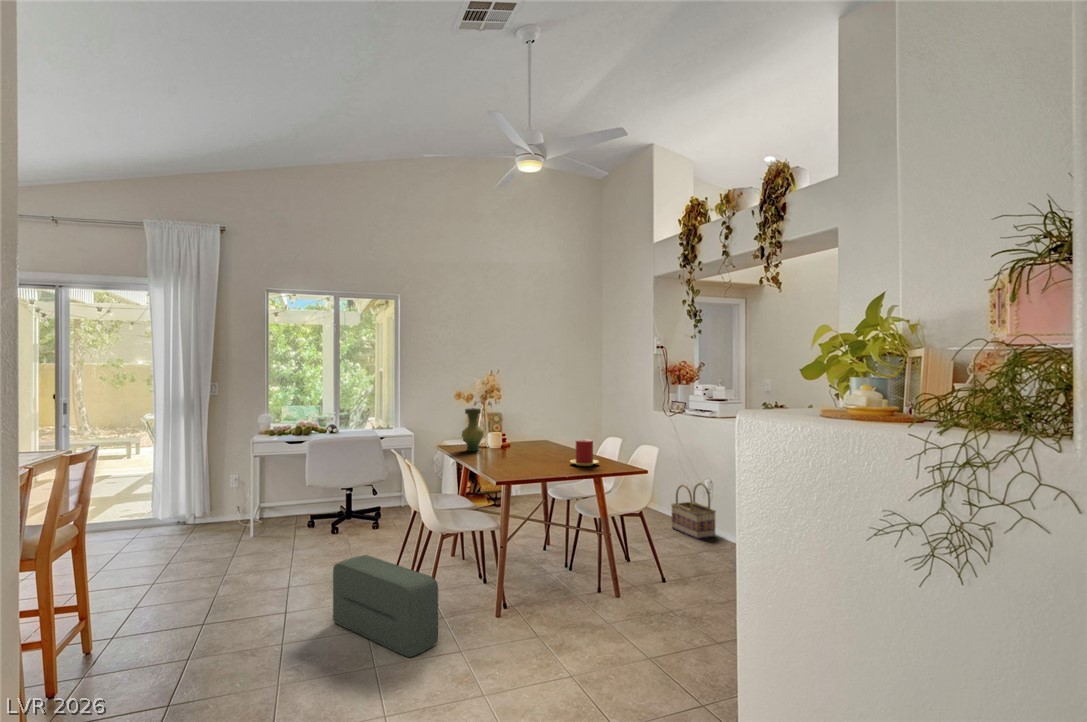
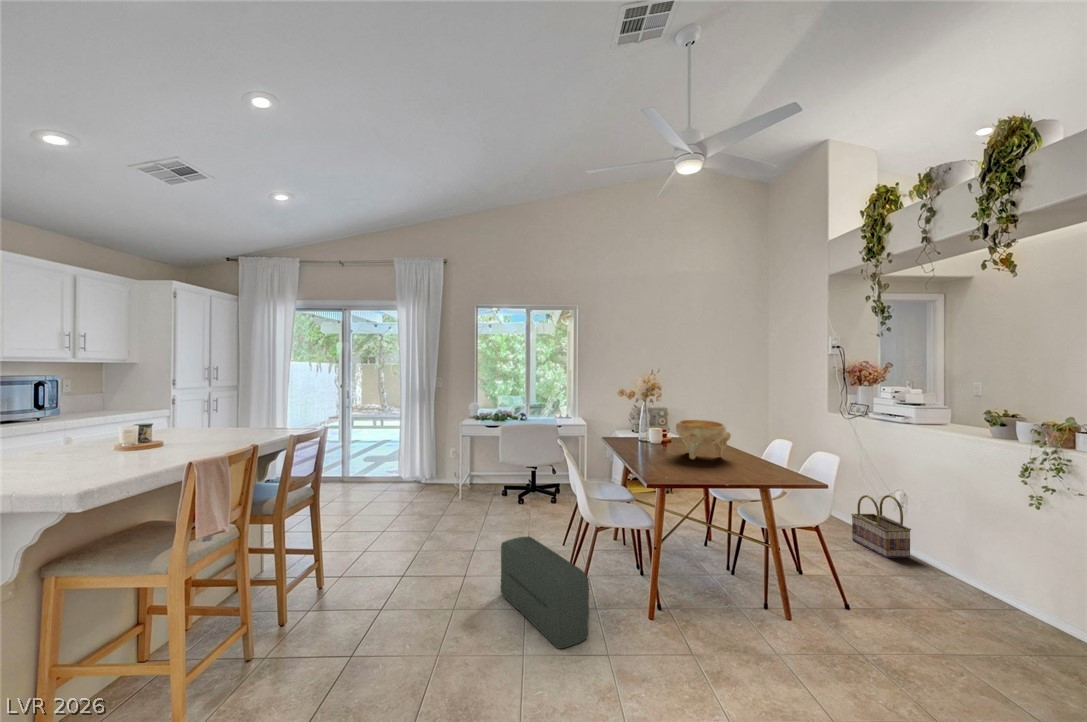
vase: present [462,408,484,451] -> none [624,405,646,445]
decorative bowl: none [516,421,568,460] -> present [676,420,731,459]
candle: present [570,439,599,466] -> none [732,443,765,472]

